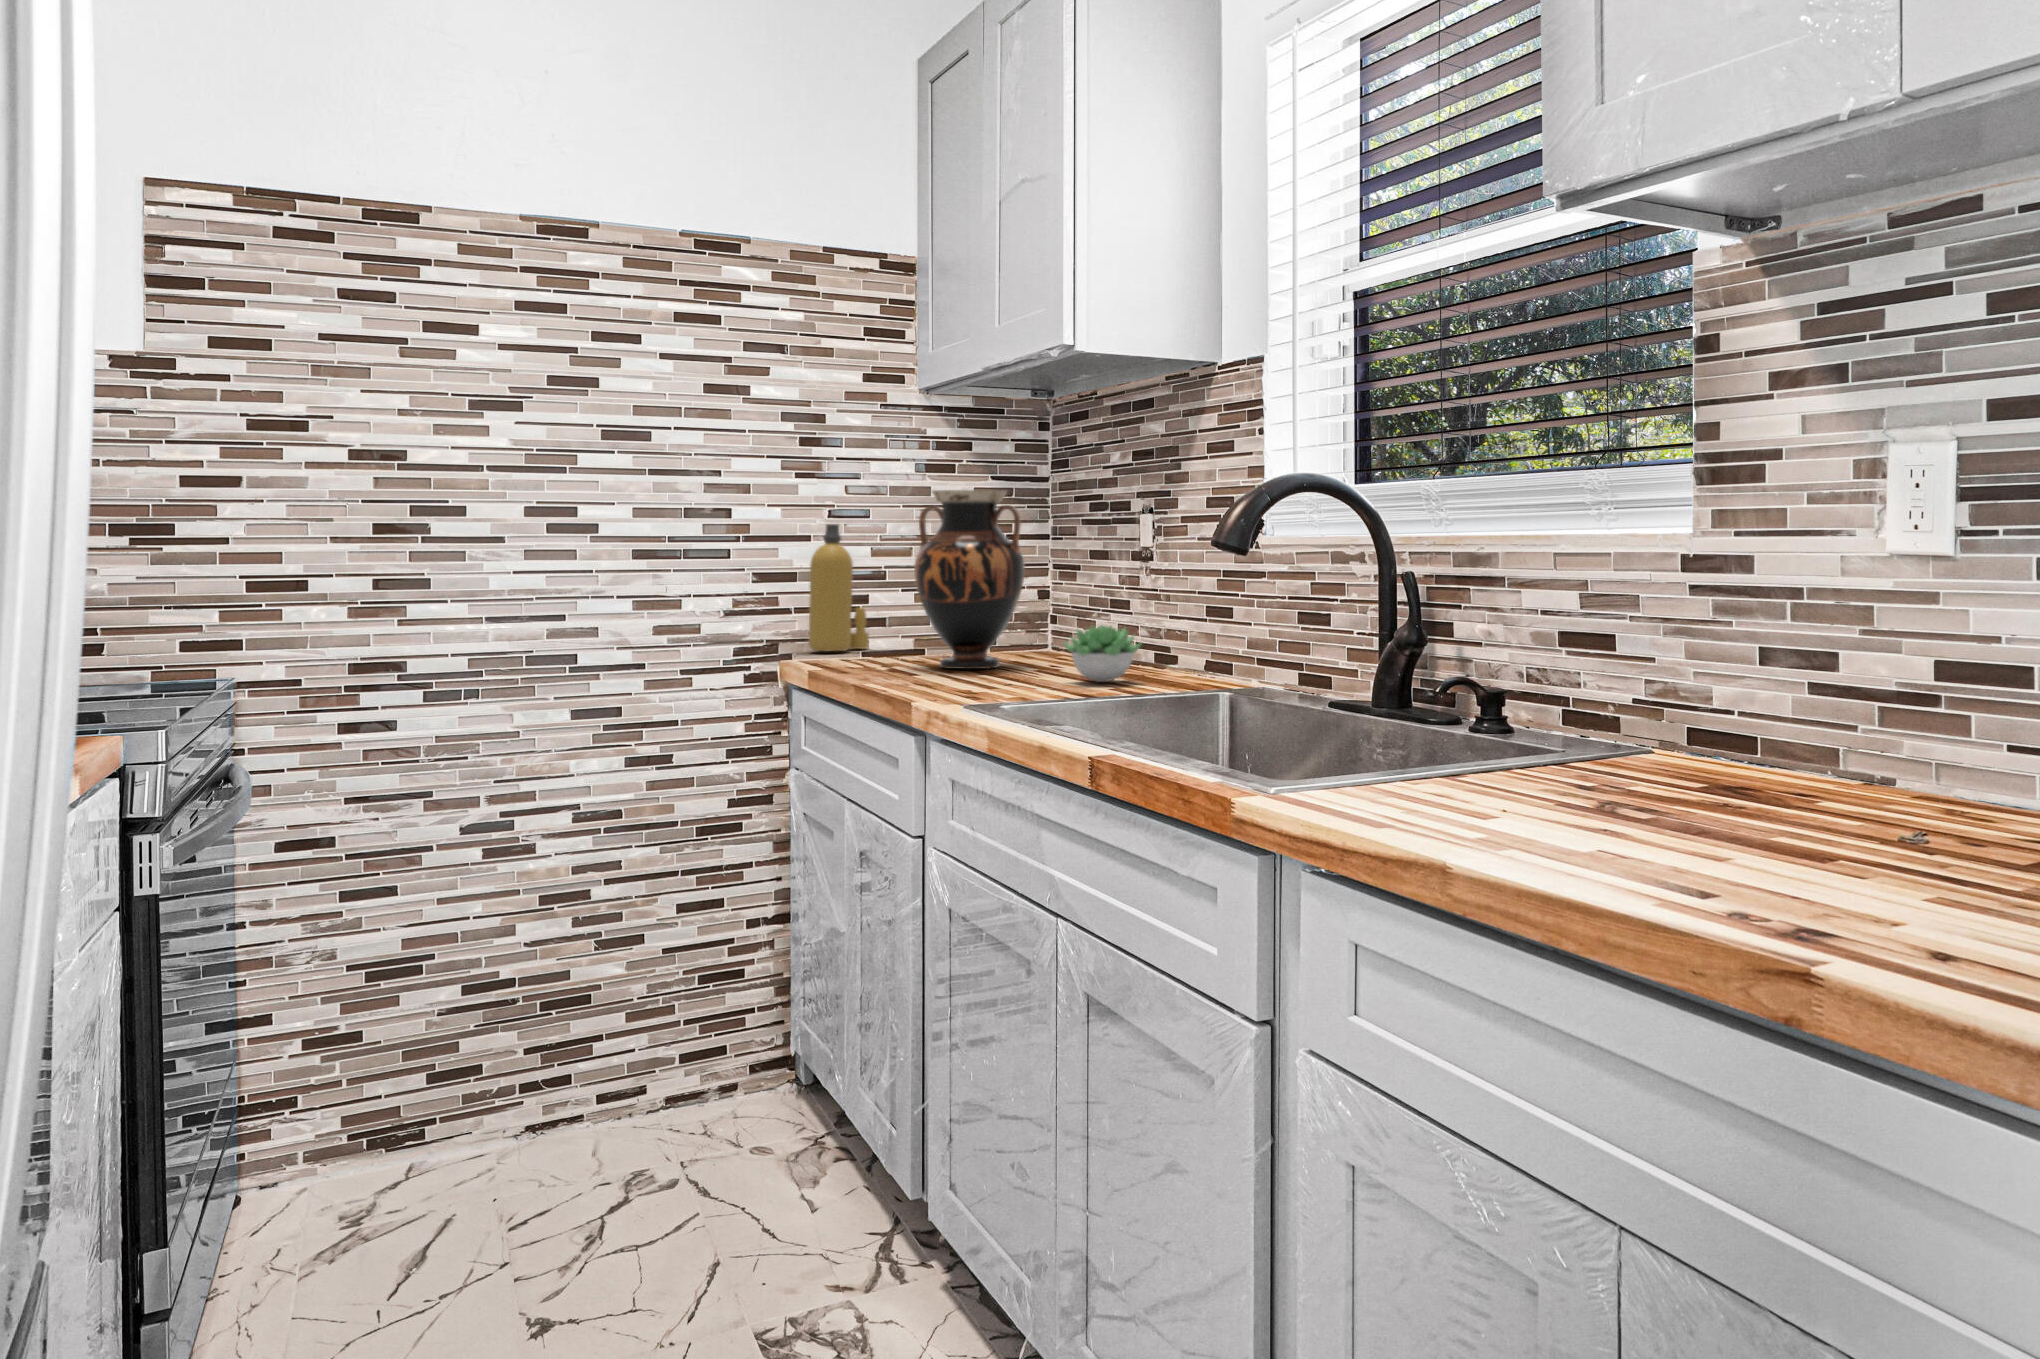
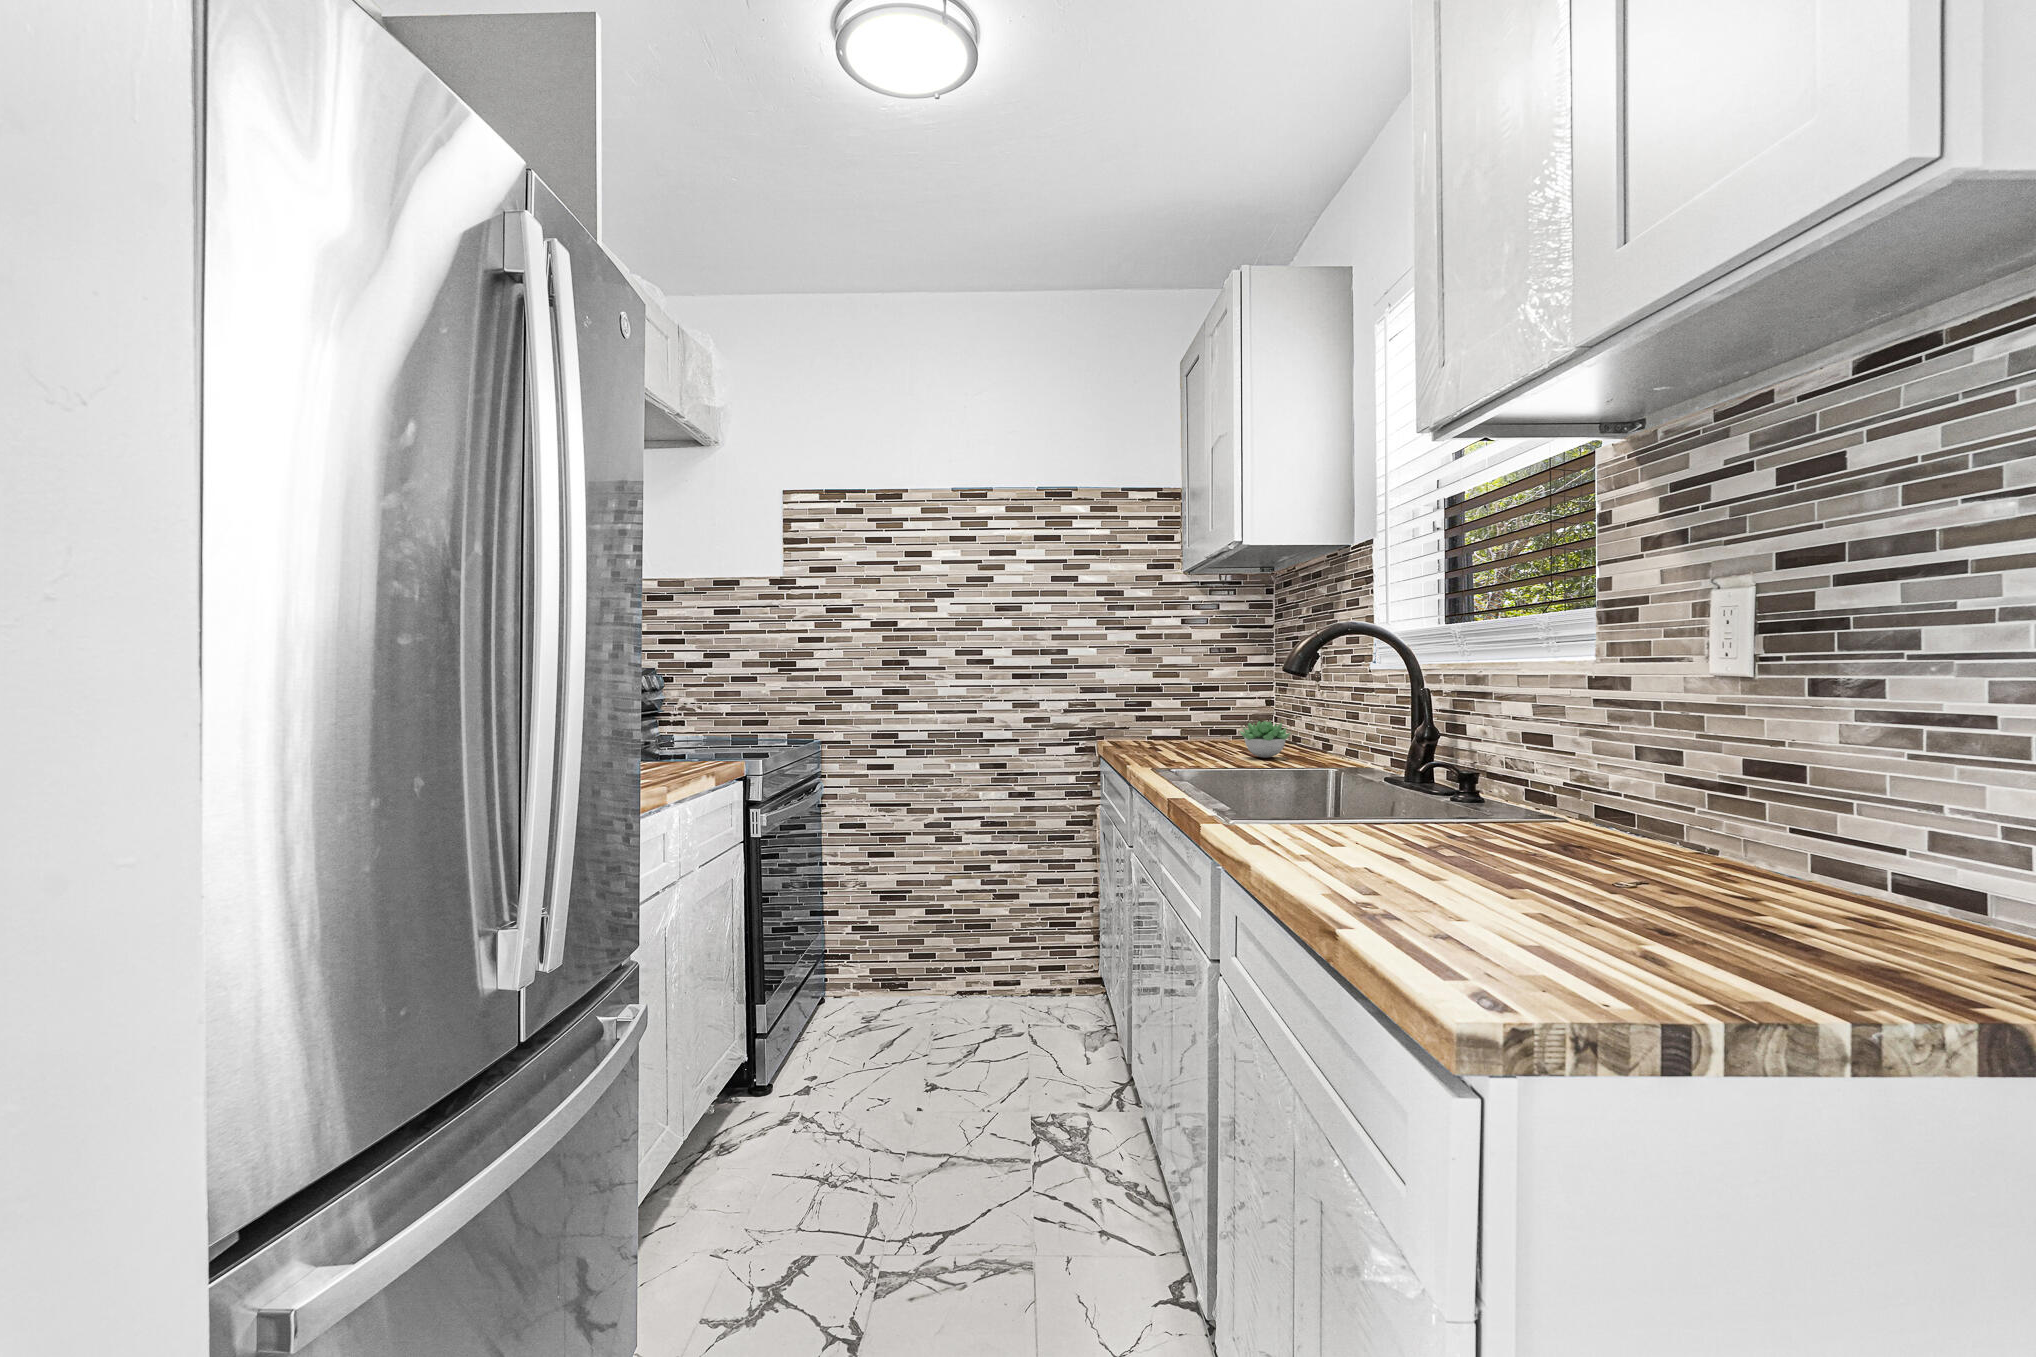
vase: present [914,490,1025,669] -> none [1162,635,1231,747]
bottle: present [809,524,869,652] -> none [1116,657,1154,734]

